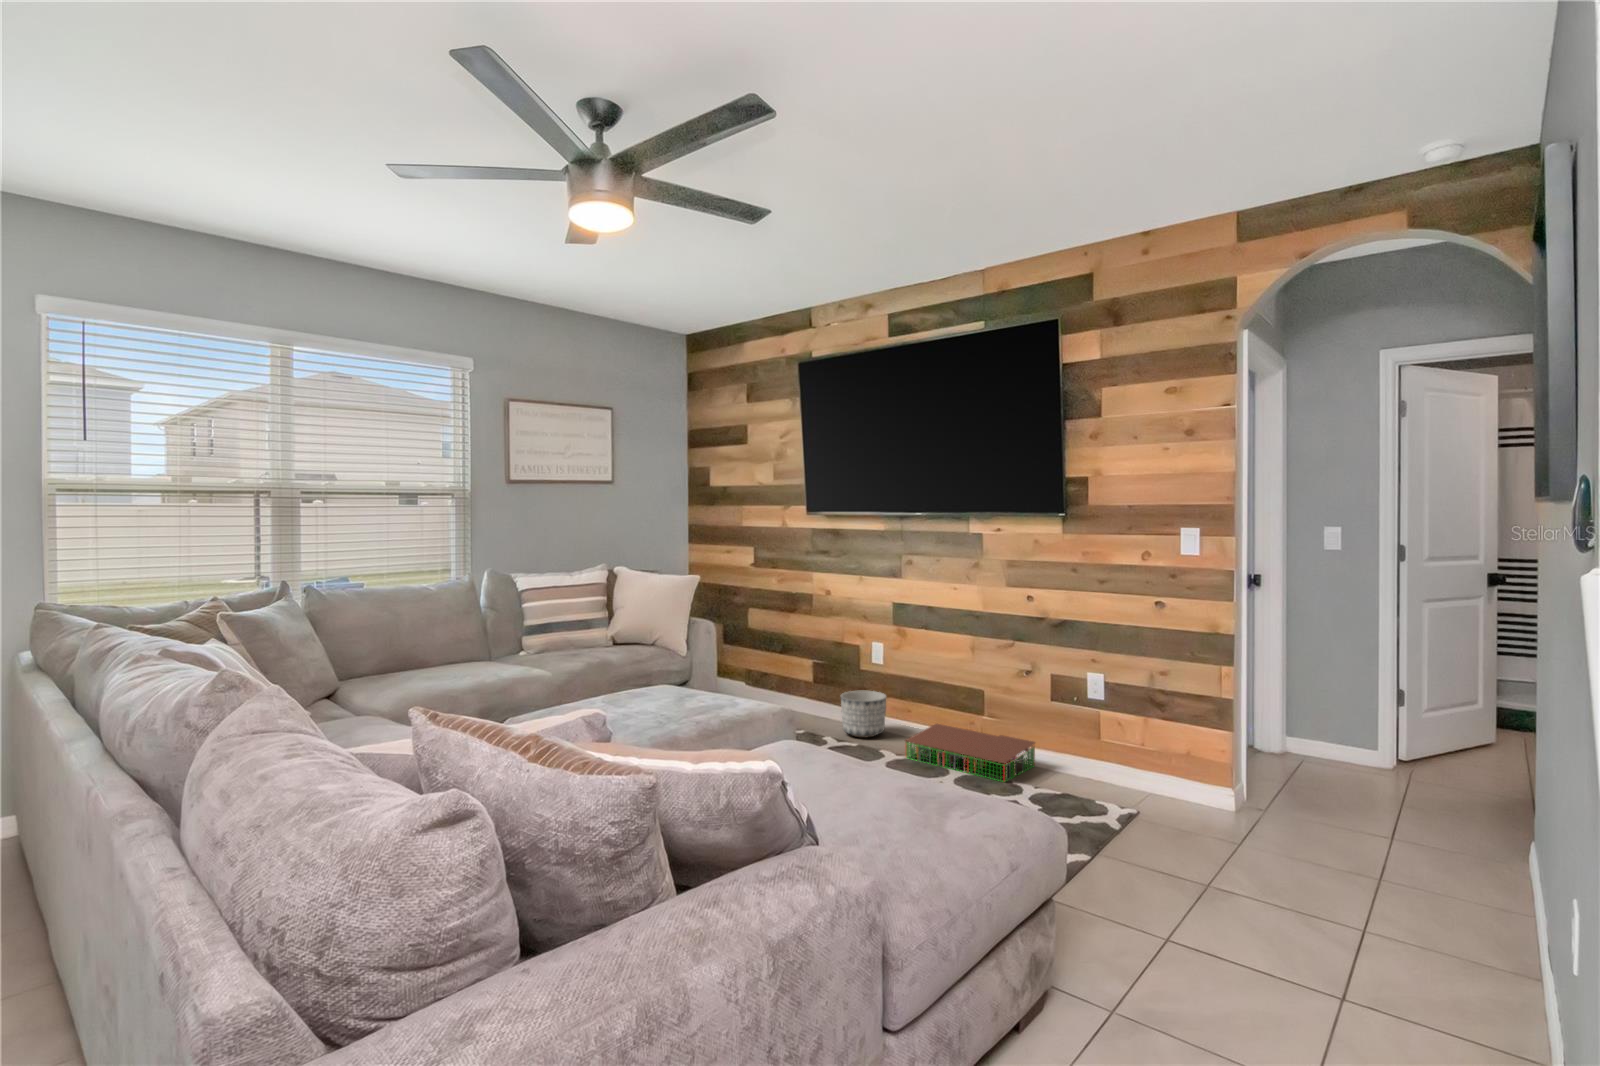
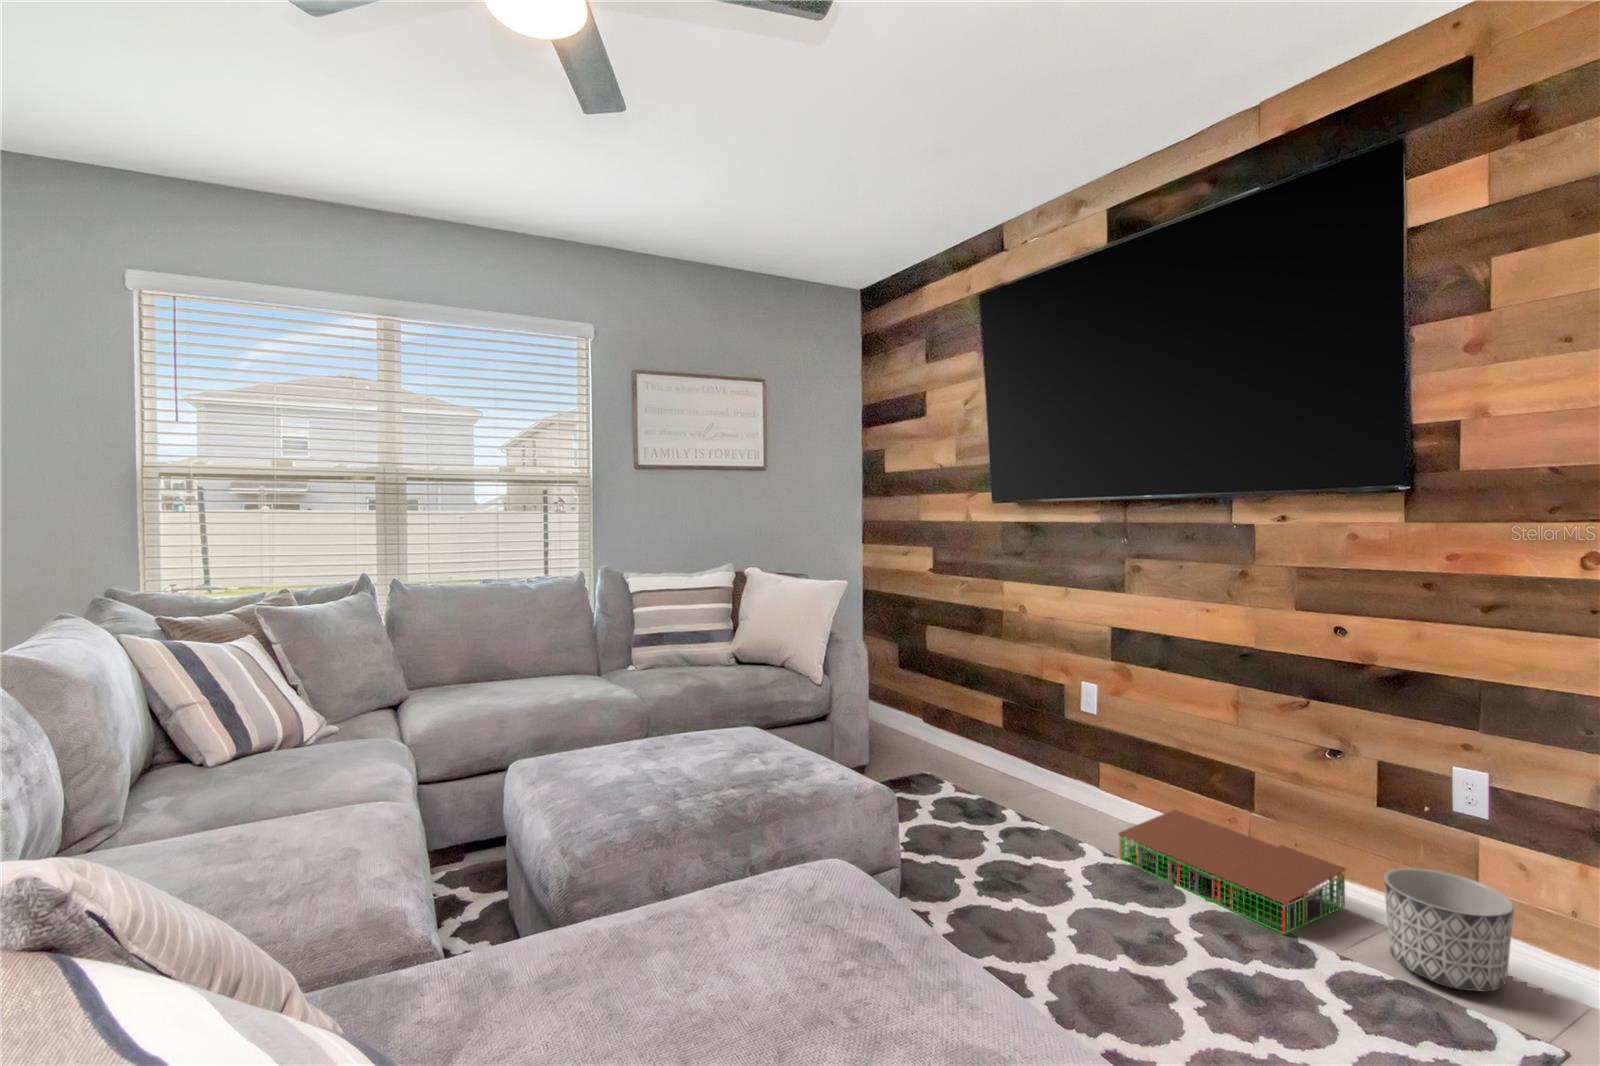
planter: present [841,691,886,738] -> present [1384,868,1514,991]

